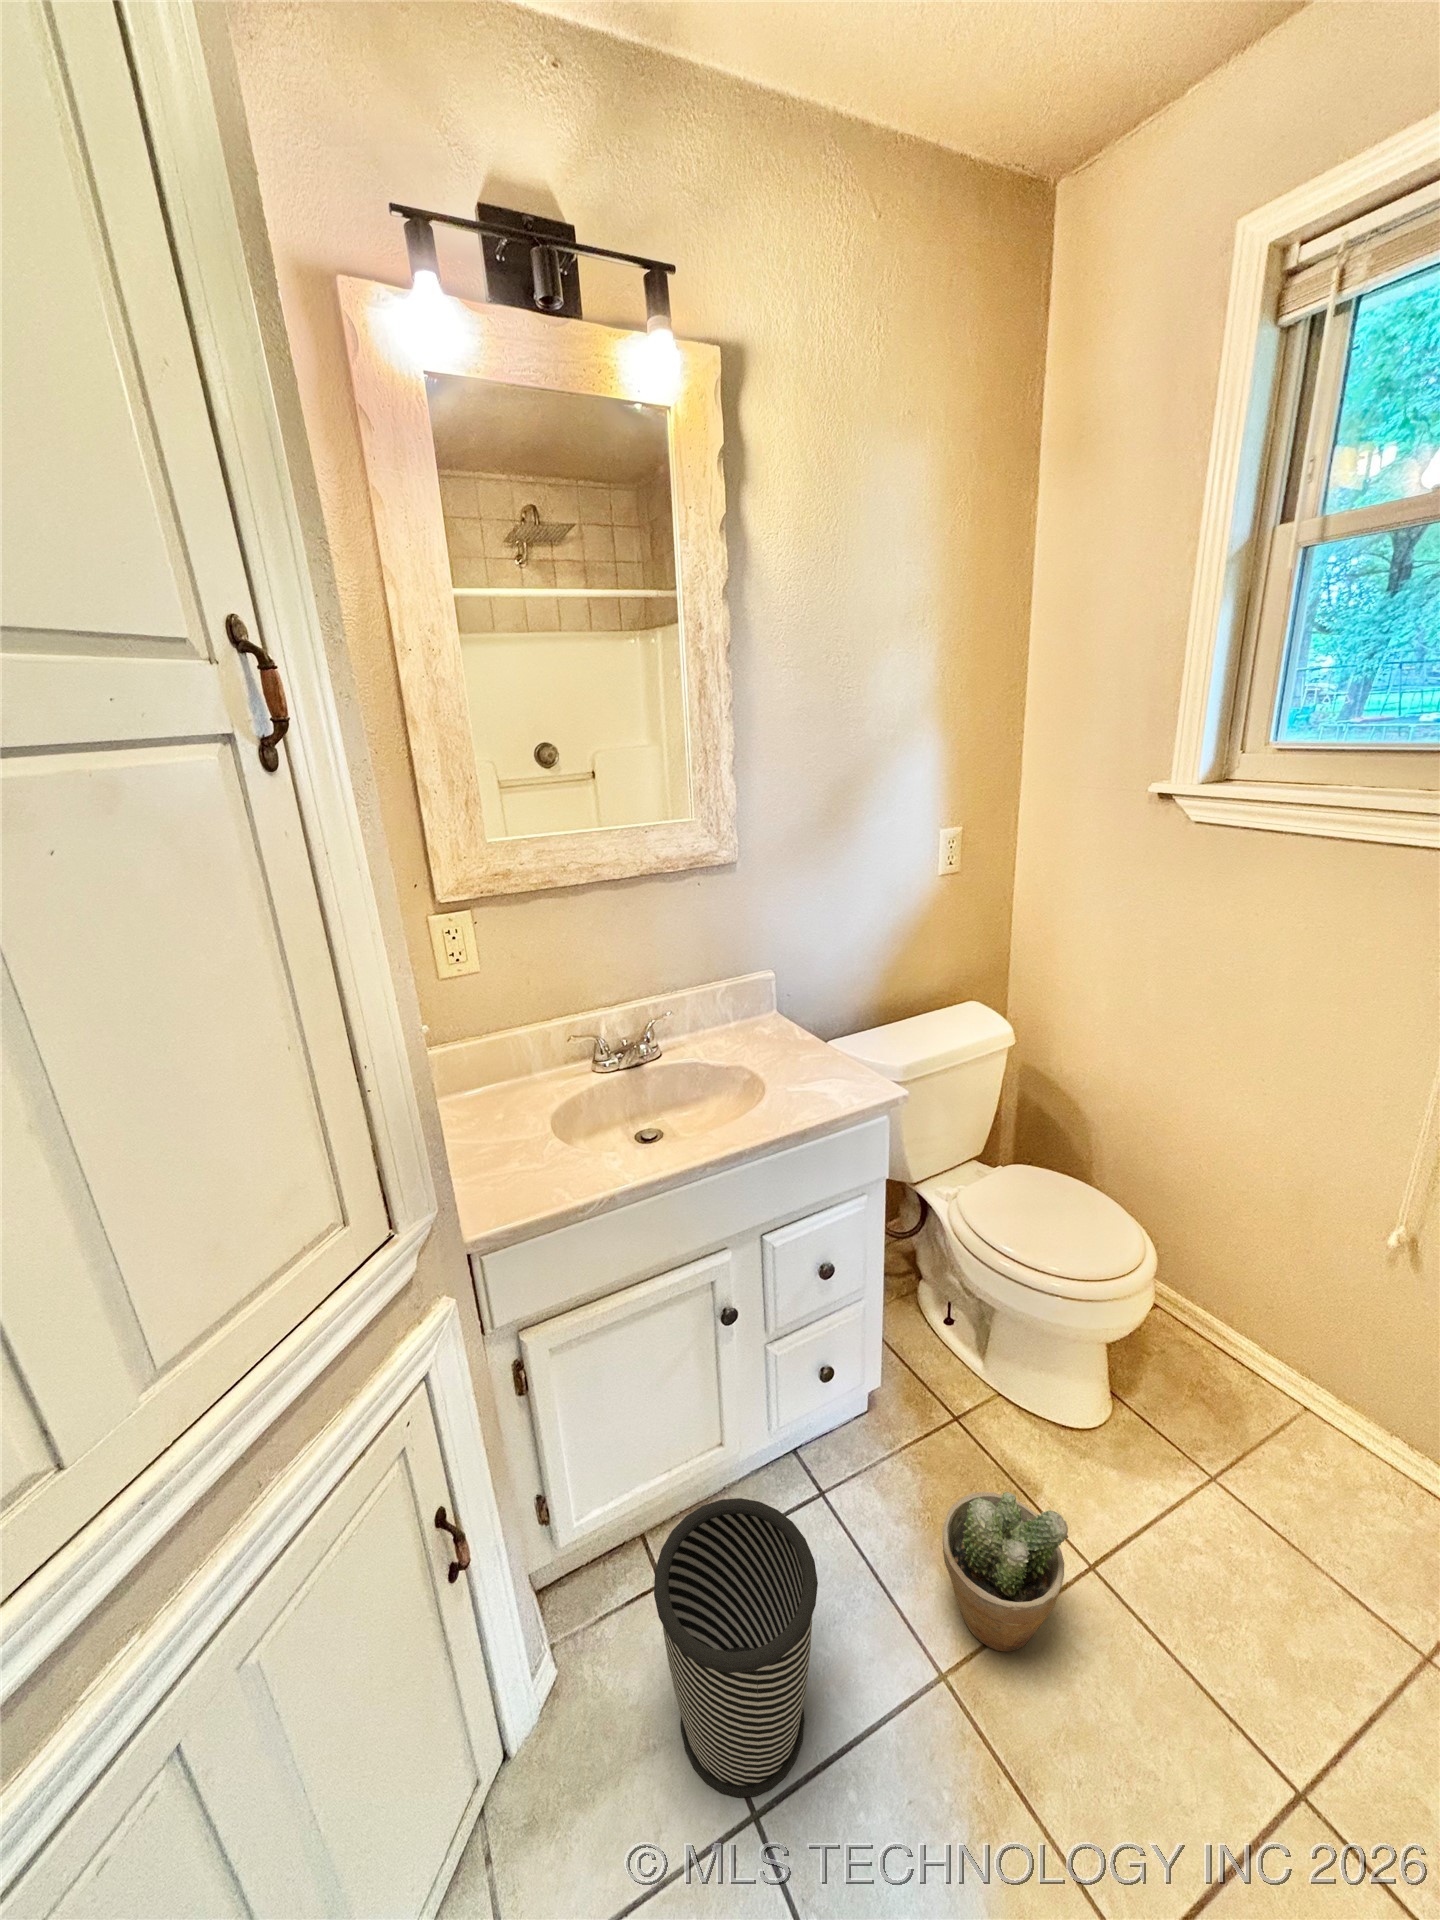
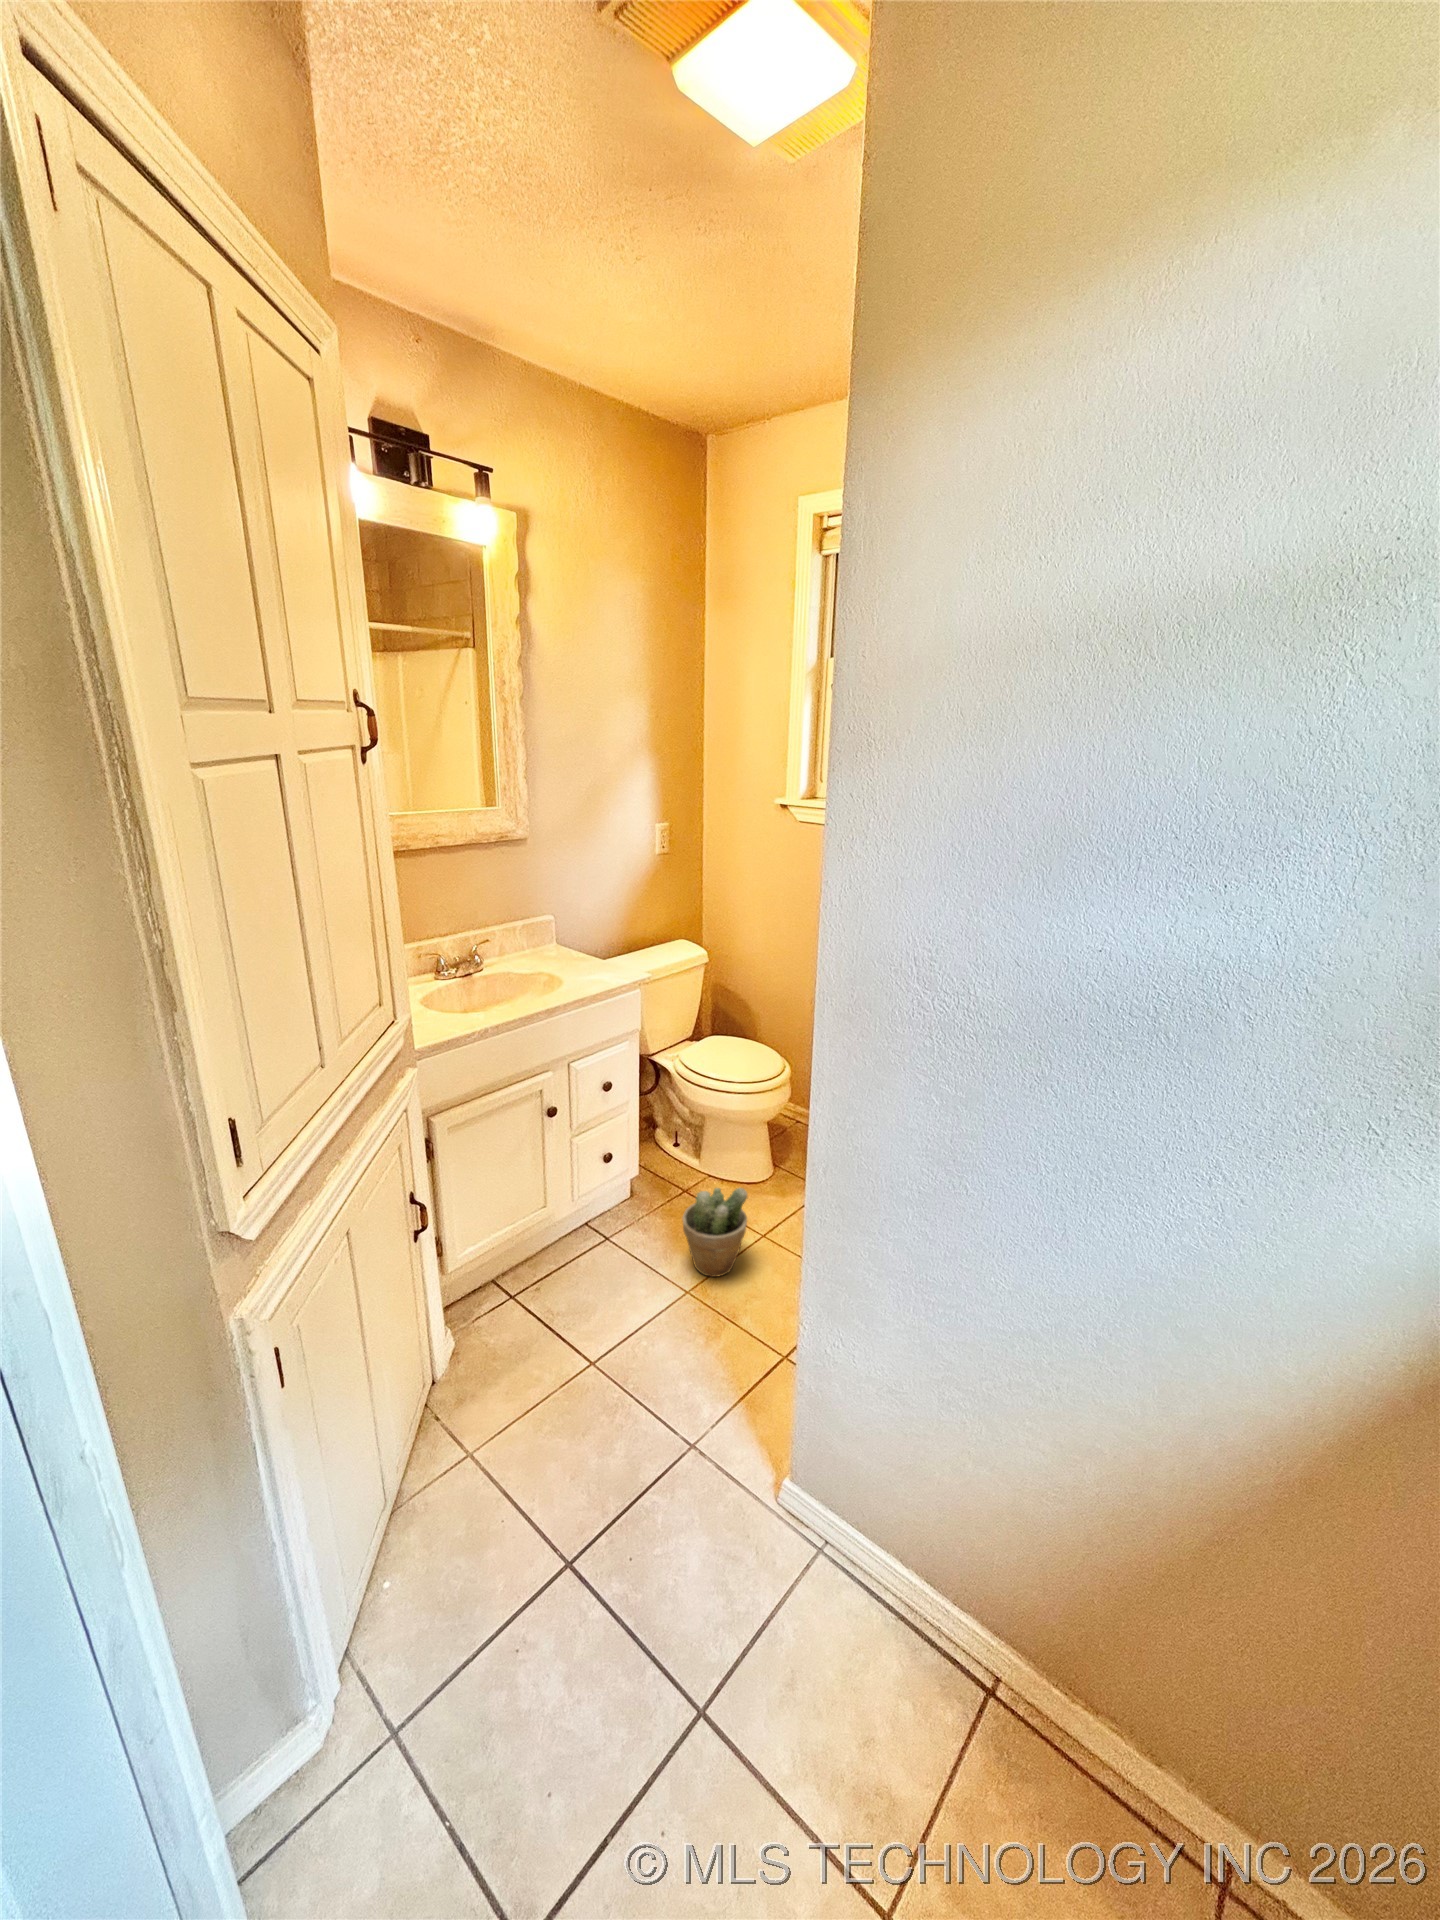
wastebasket: present [654,1498,818,1797] -> none [522,1204,618,1362]

